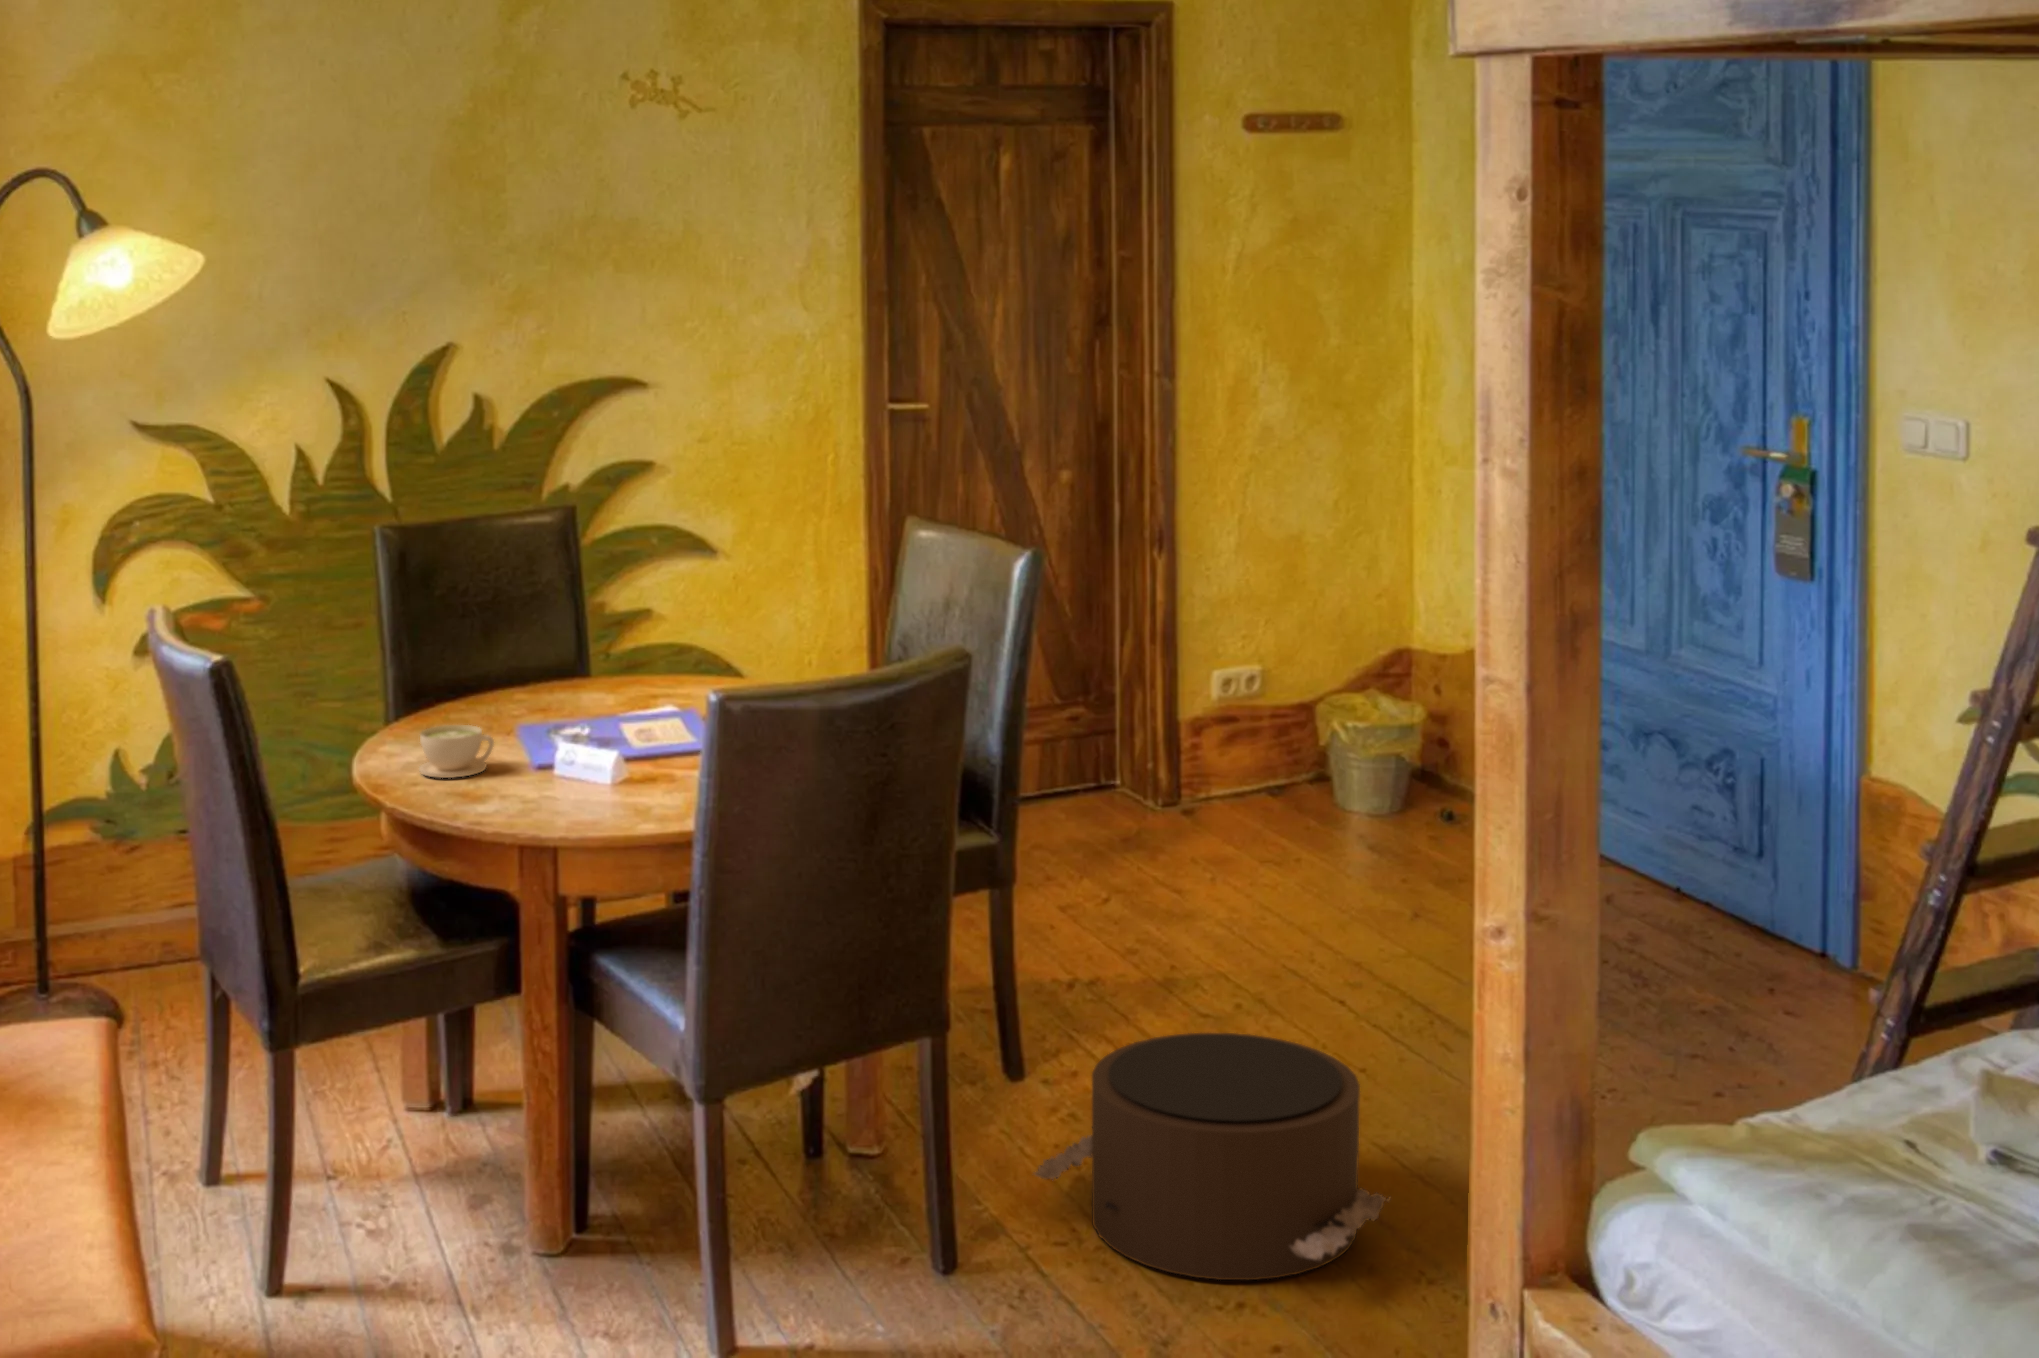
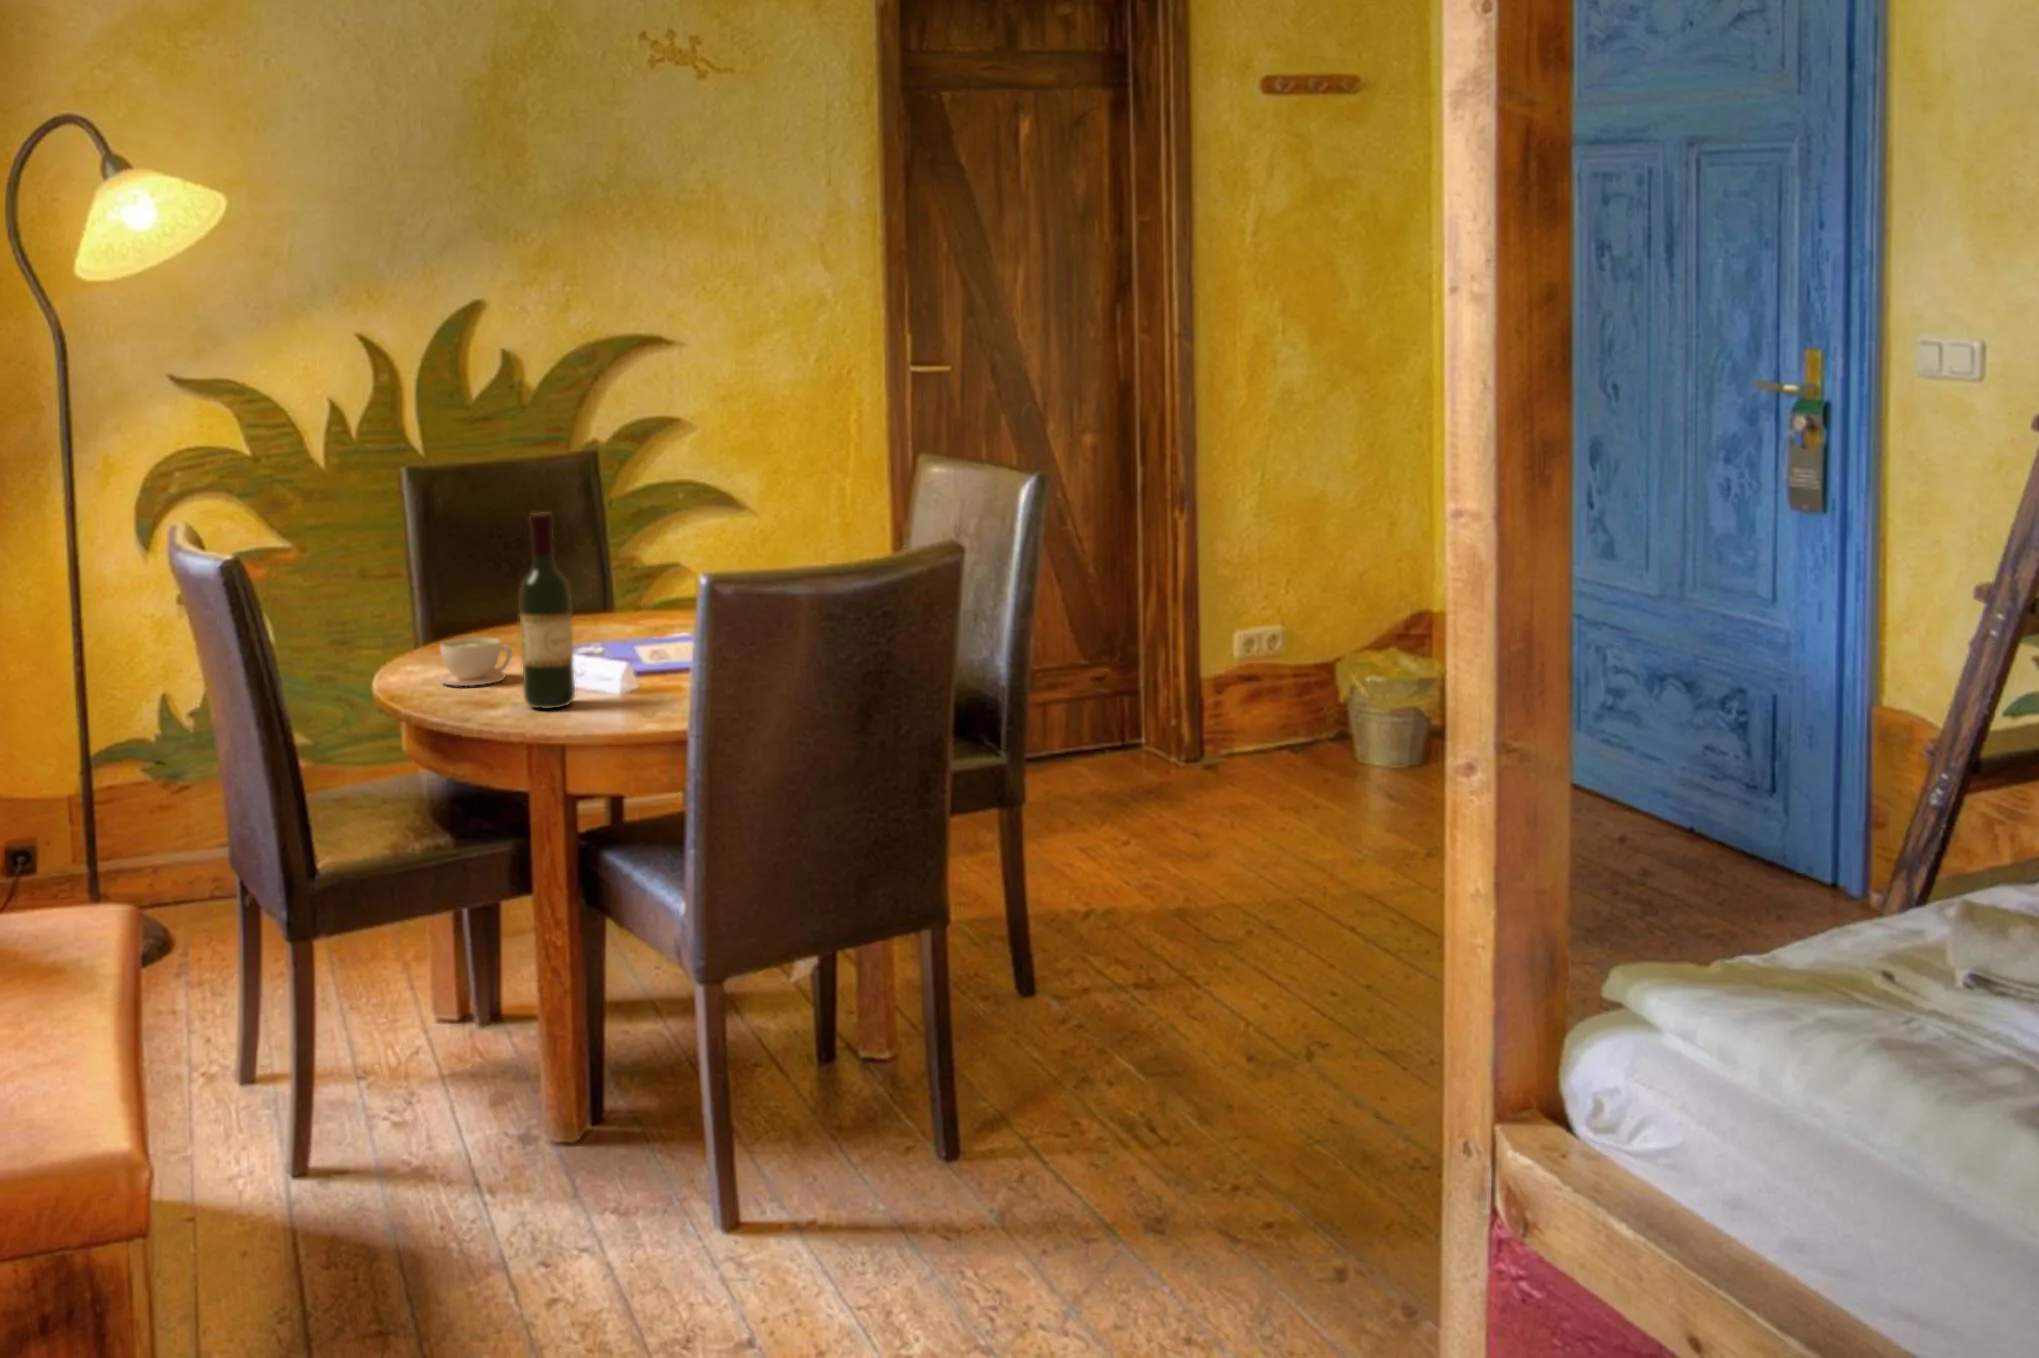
wine bottle: none [506,608,563,810] -> present [520,512,575,709]
pouf: present [1034,1033,1390,1280] -> none [1038,937,1392,1166]

